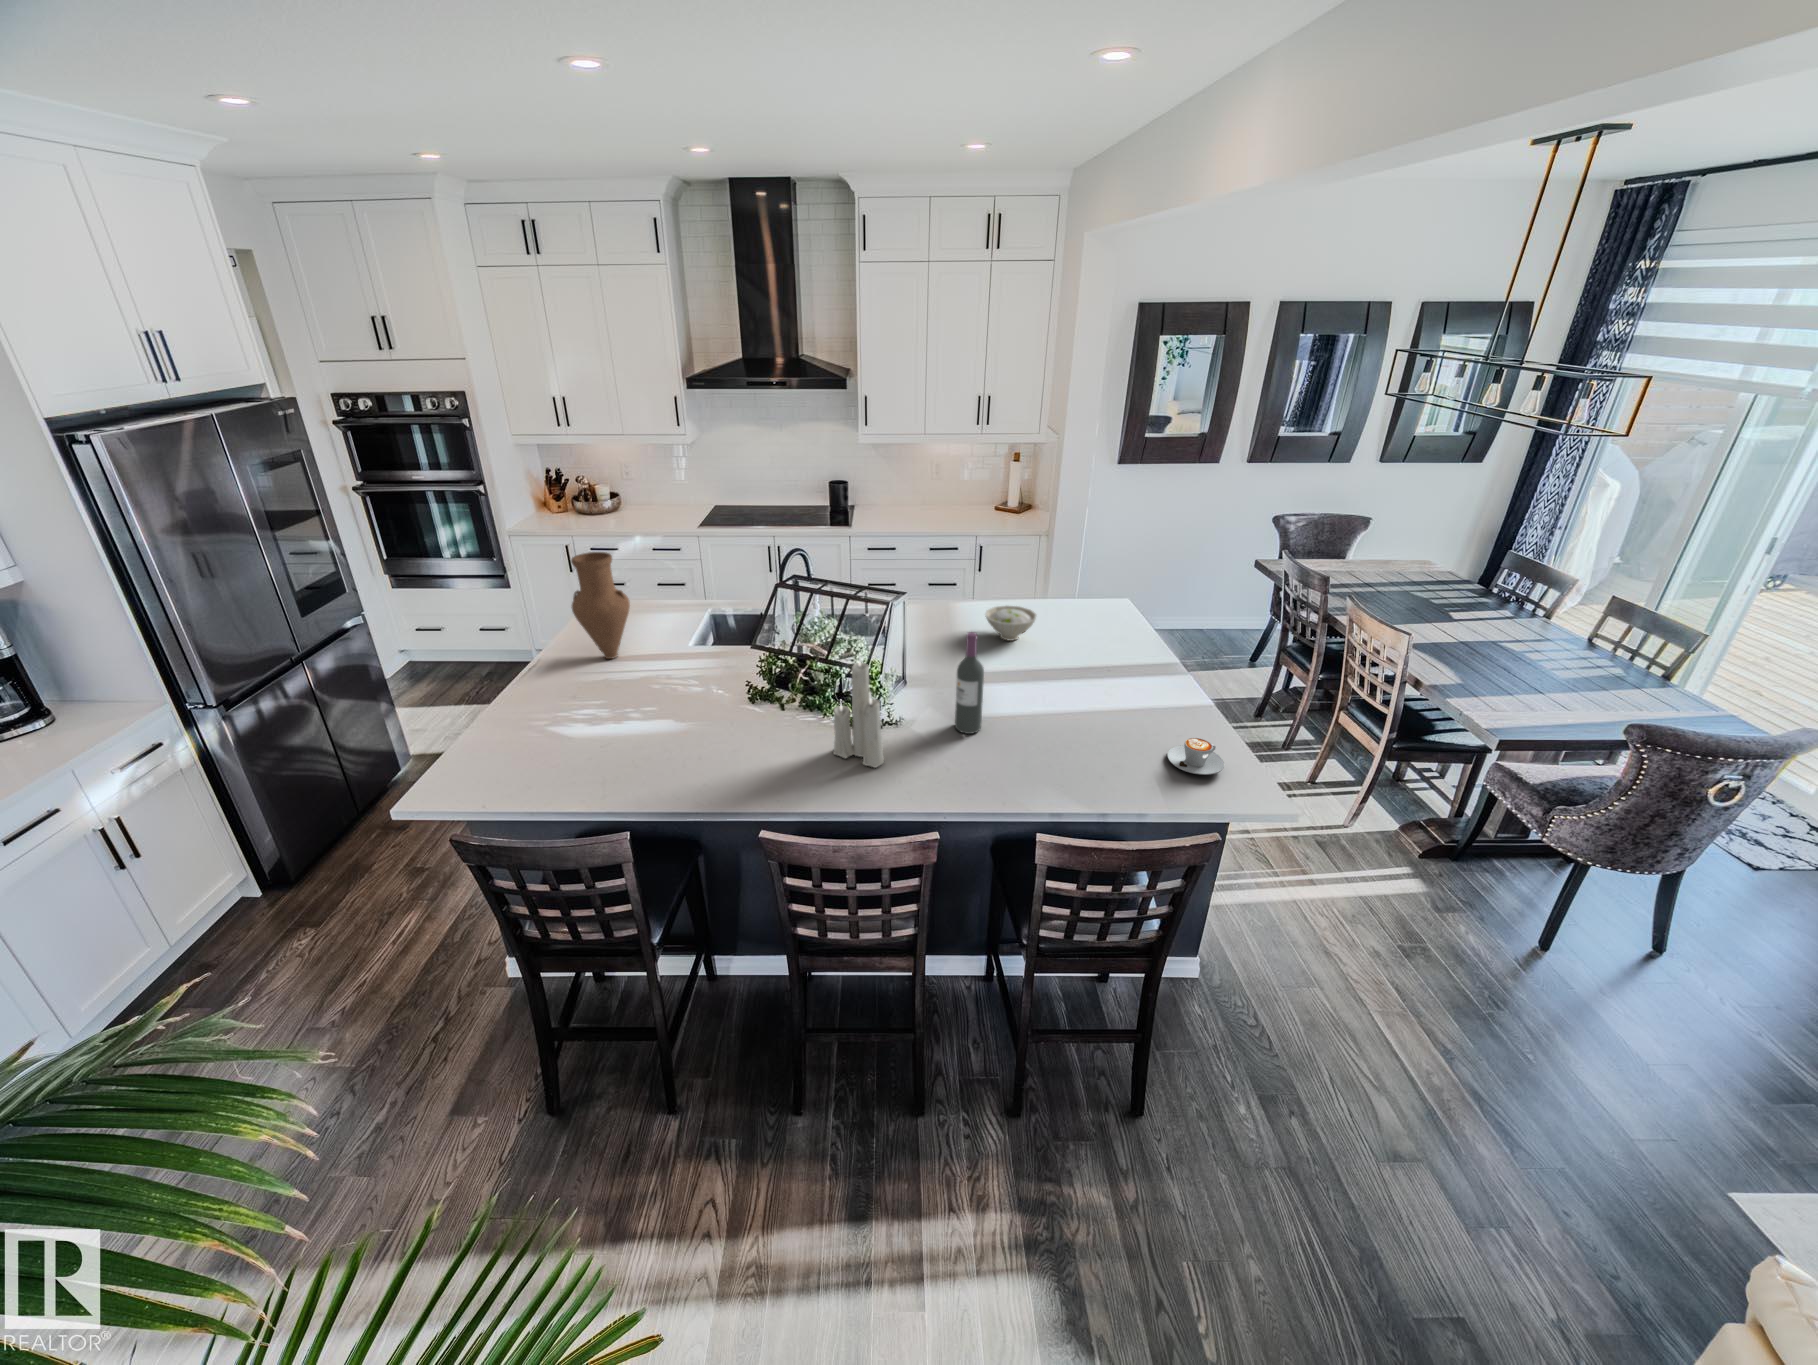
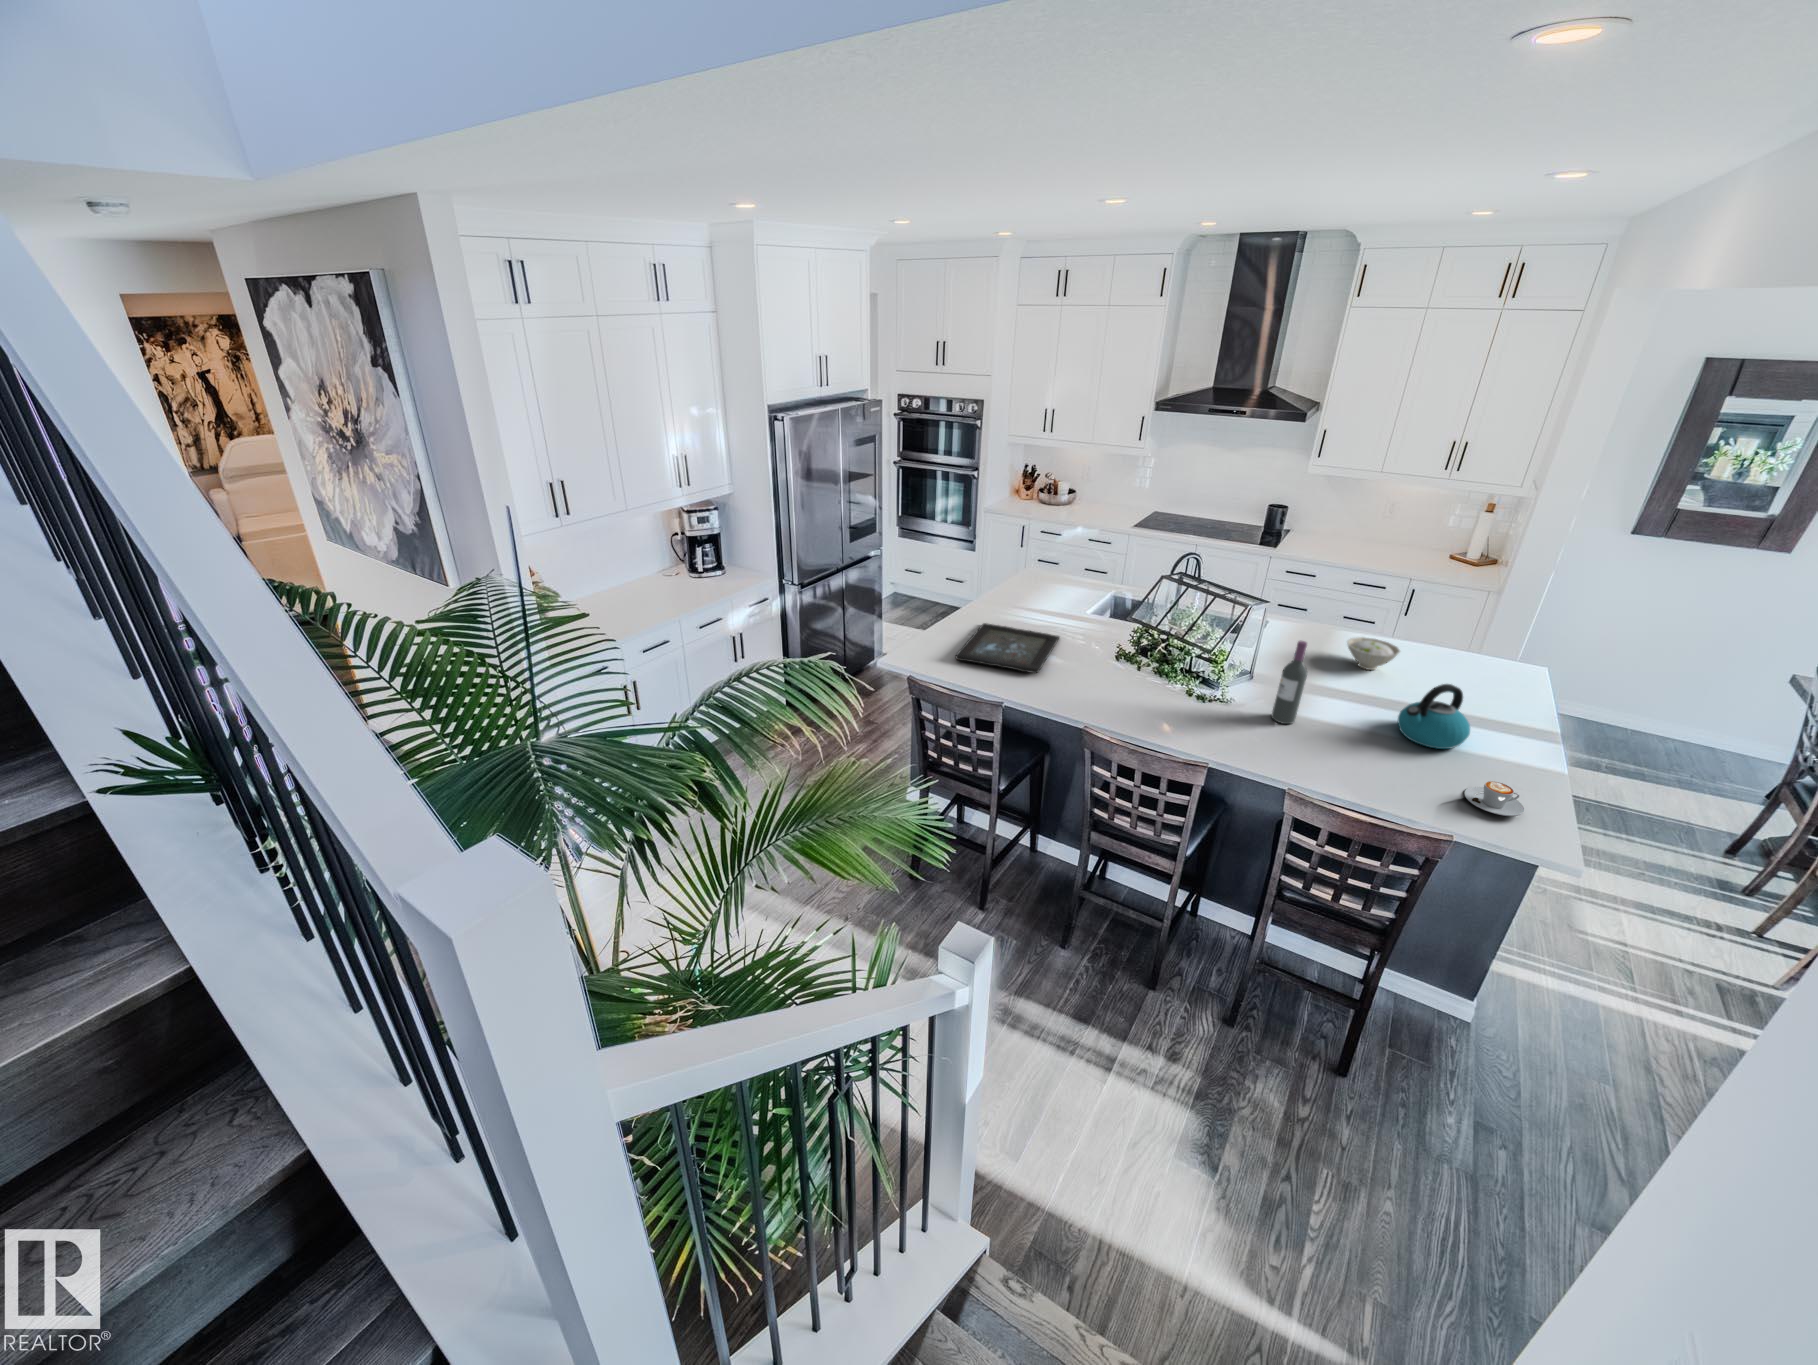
vase: present [571,552,630,659] -> none [1015,531,1054,608]
kettle: none [1071,642,1140,715] -> present [1398,684,1470,749]
candle: present [833,661,884,767] -> none [1163,628,1206,722]
tray: none [513,690,666,774] -> present [956,623,1060,673]

